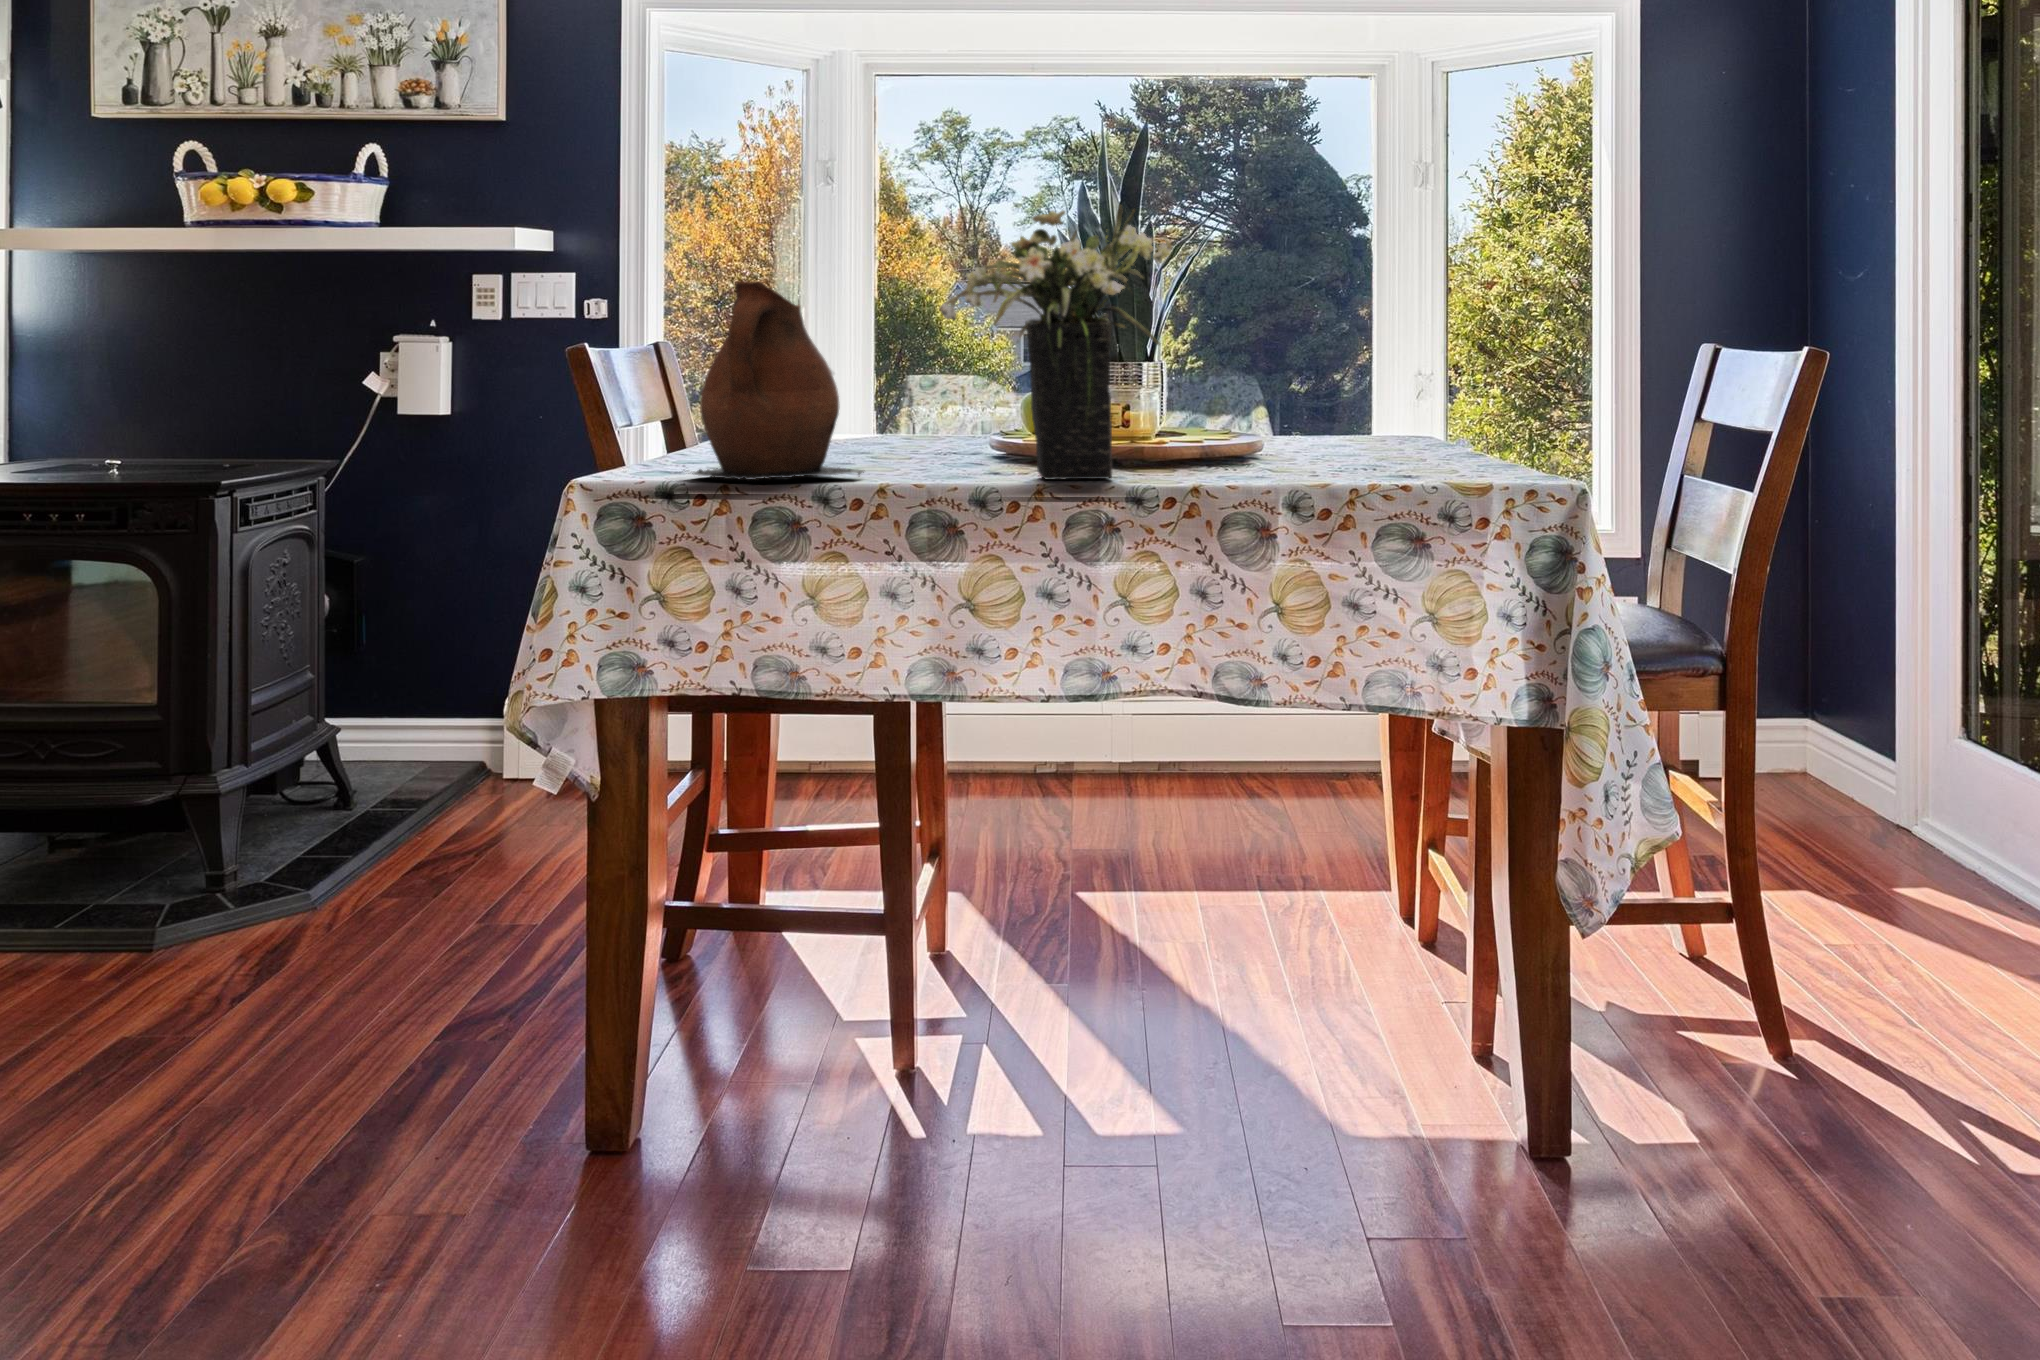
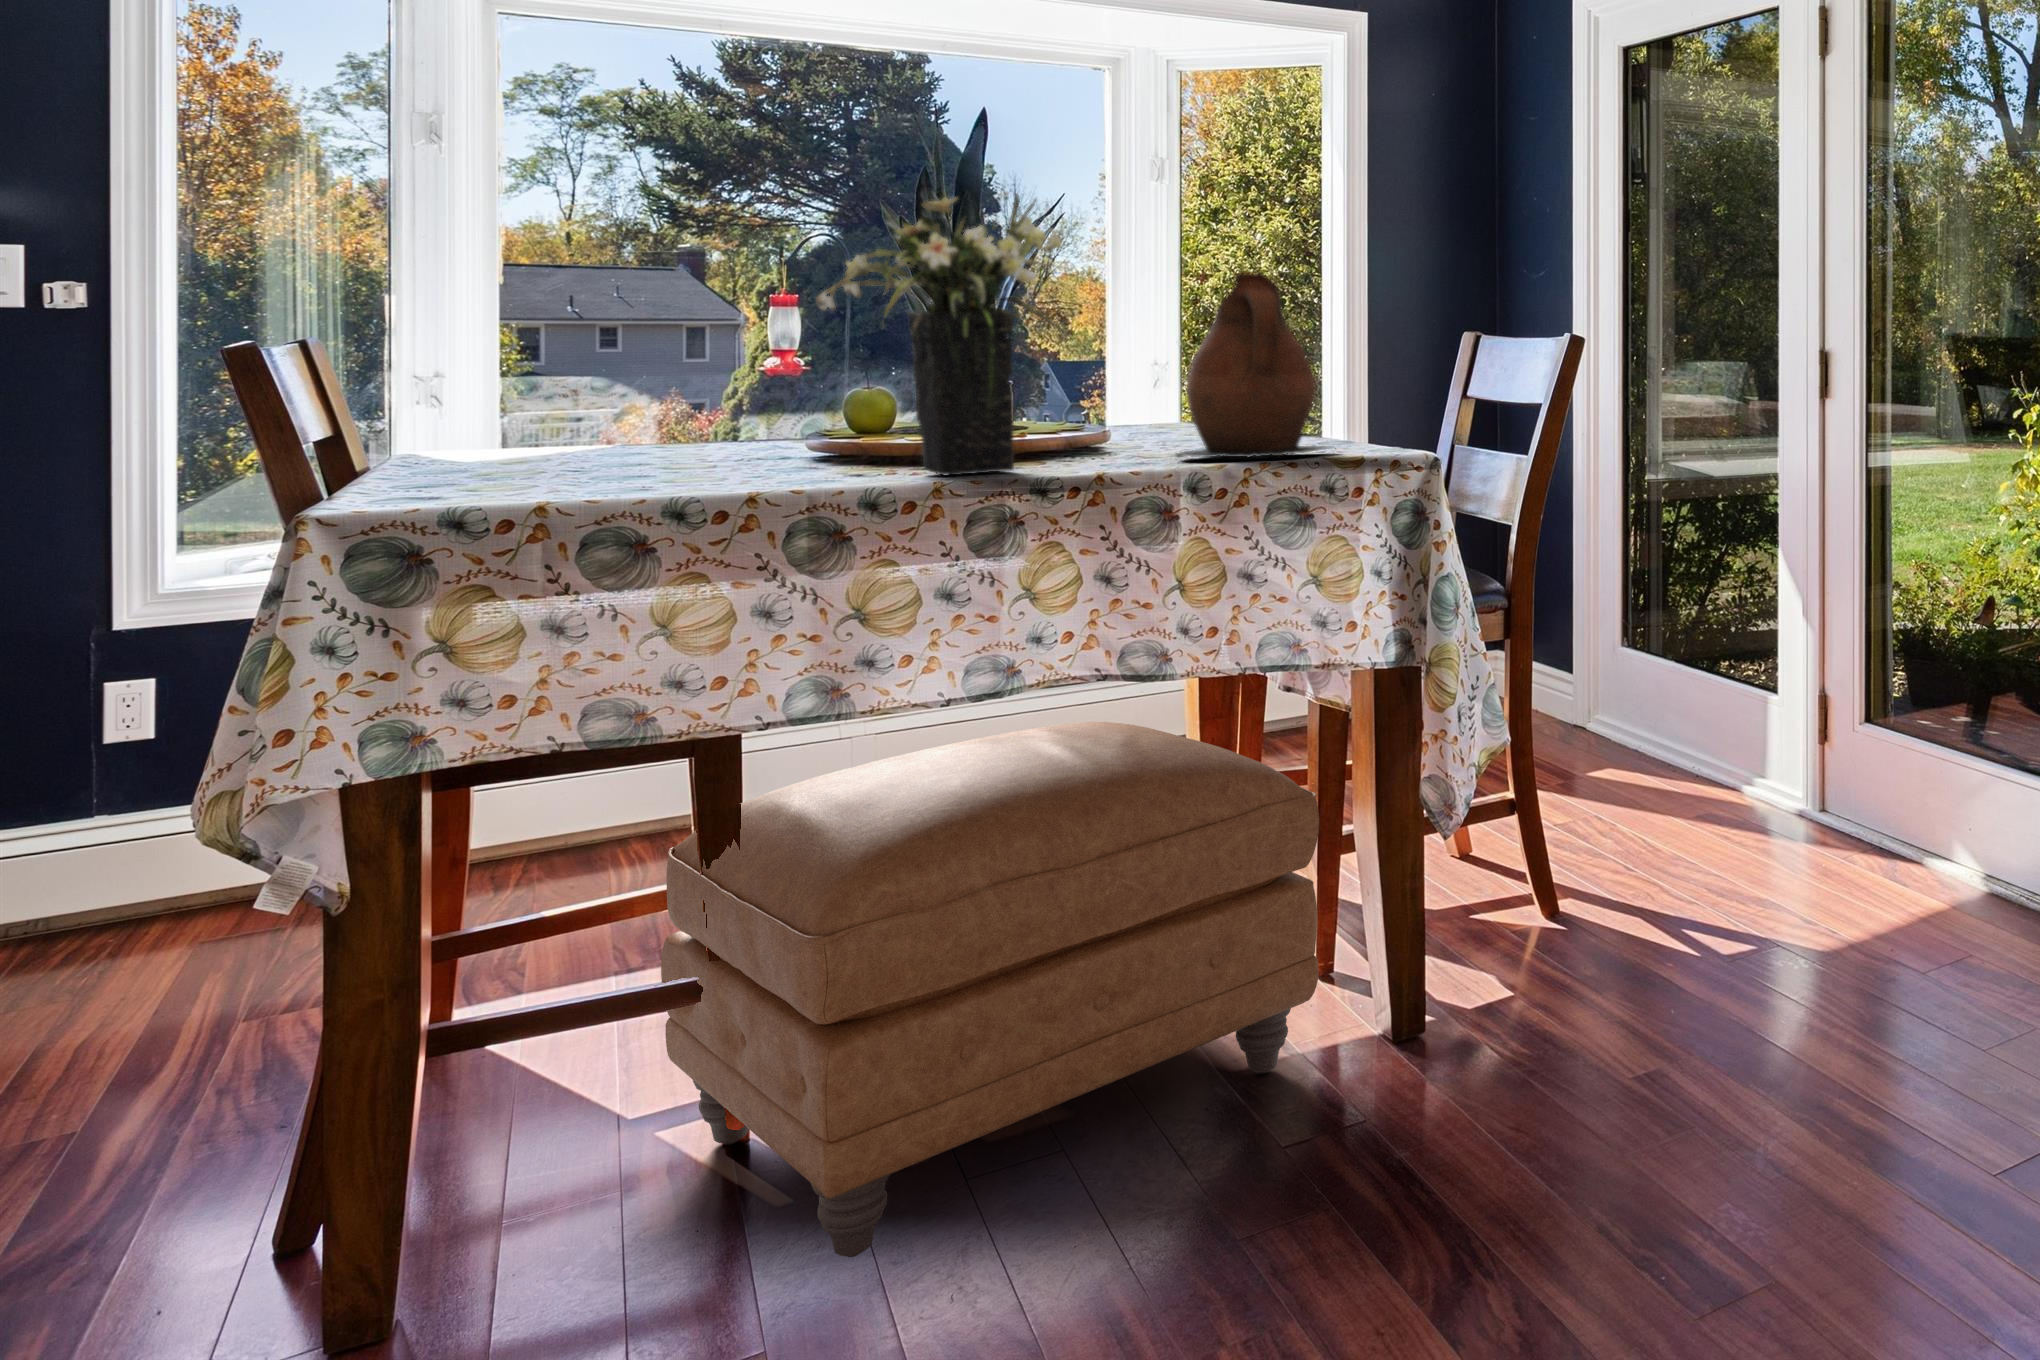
ceramic pitcher: present [685,281,864,480] -> present [1175,272,1336,457]
ottoman: none [850,735,1437,1196] -> present [661,722,1319,1257]

